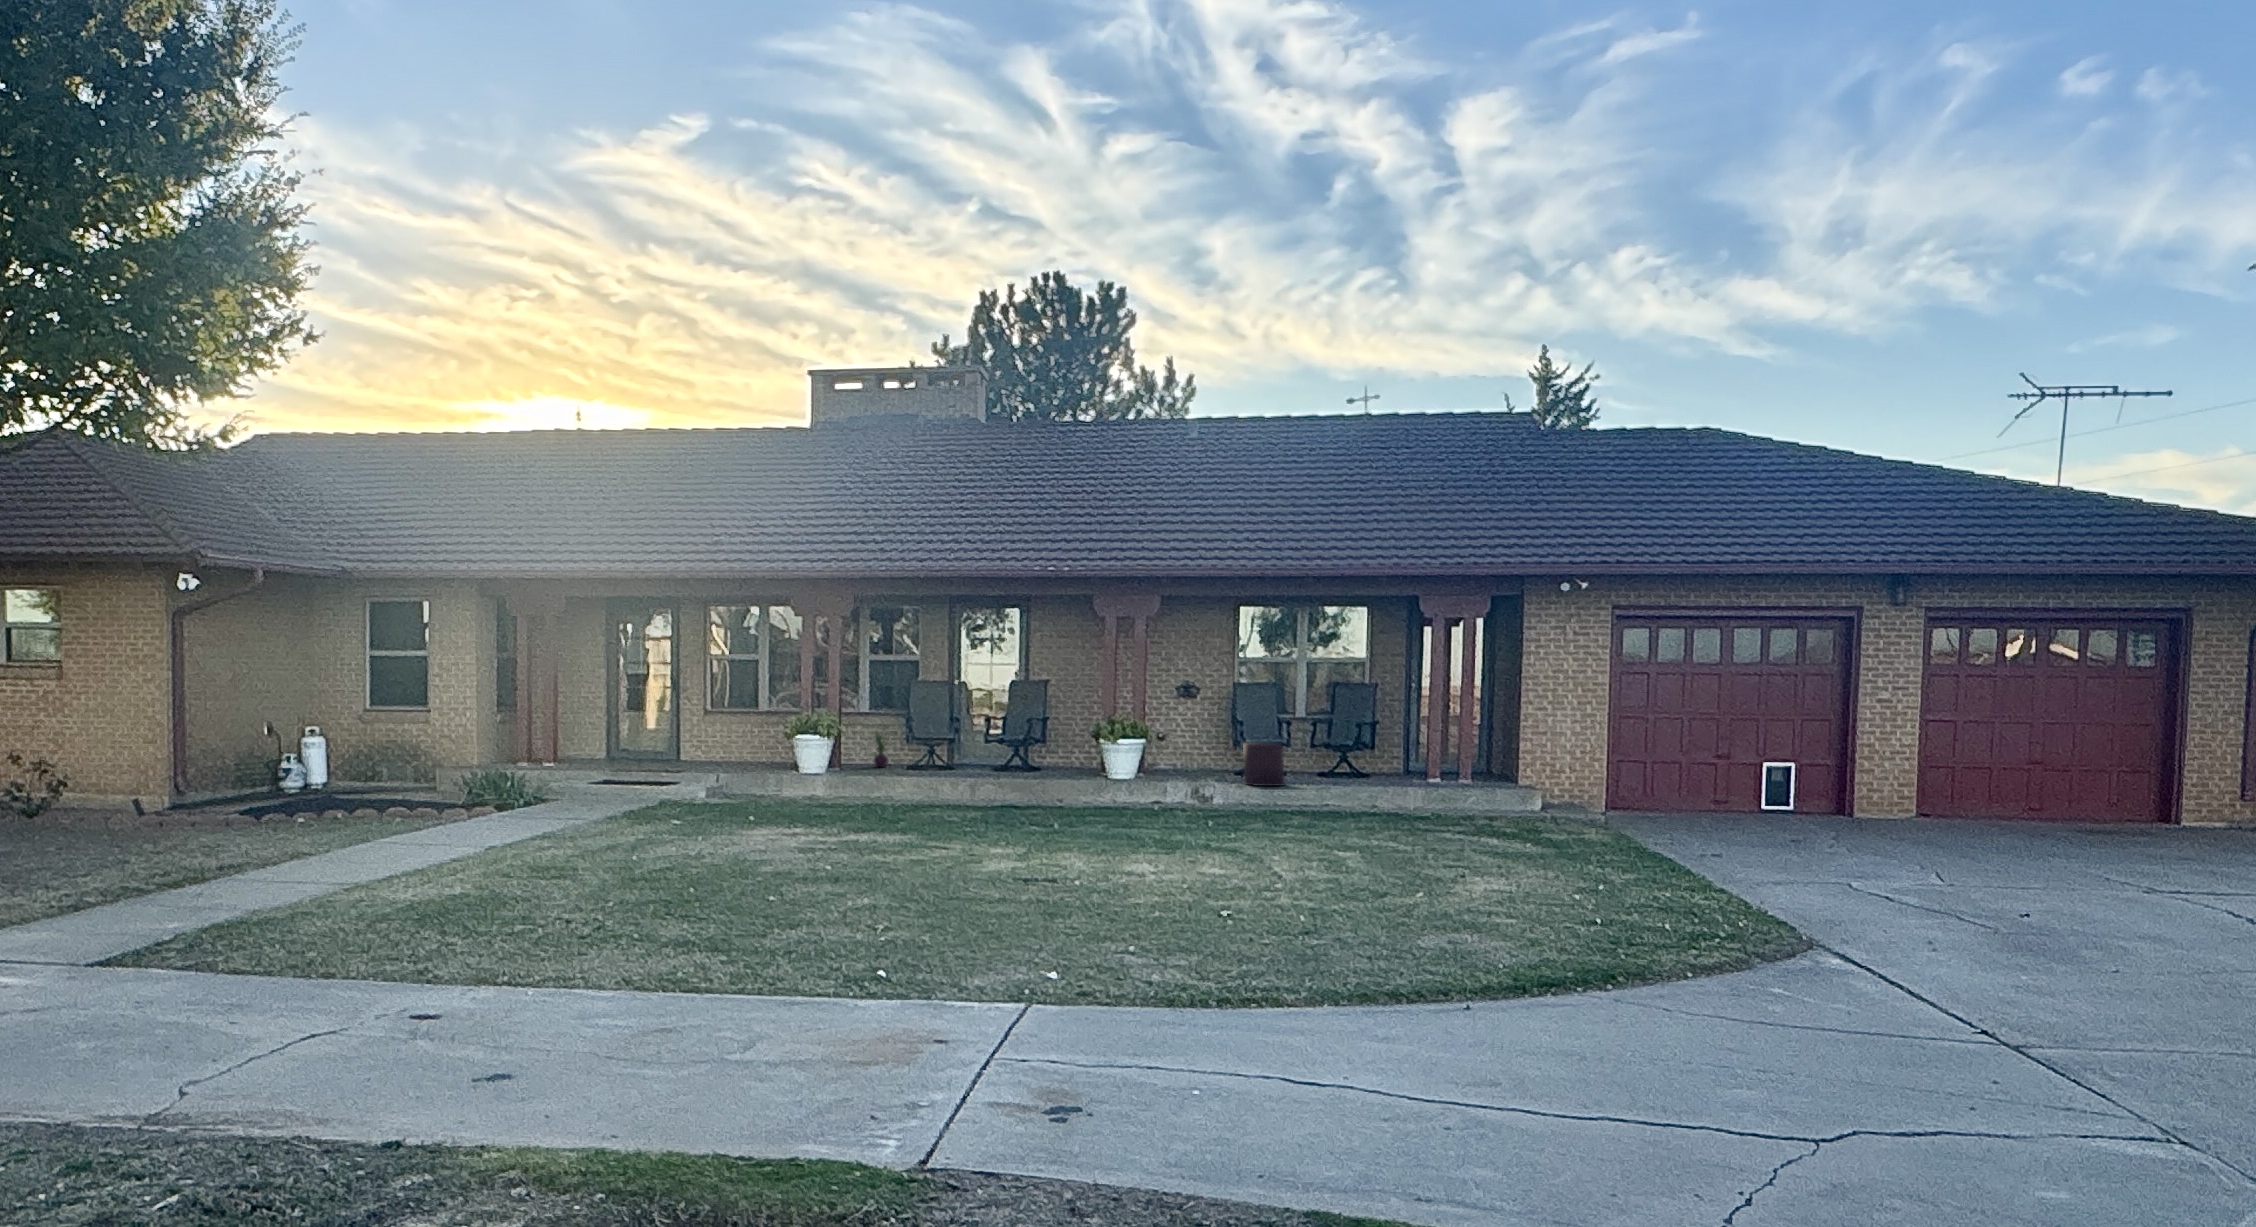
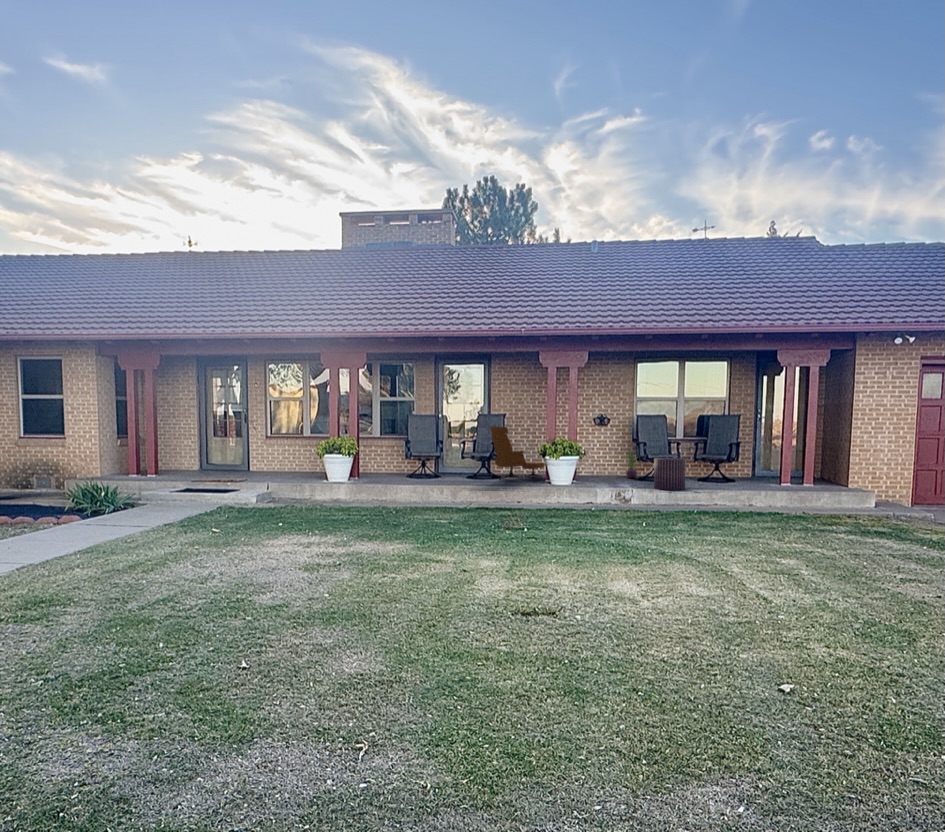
lounge chair: none [1023,697,1102,775] -> present [490,427,544,480]
decorative plant: present [873,732,888,767] -> present [626,450,637,478]

